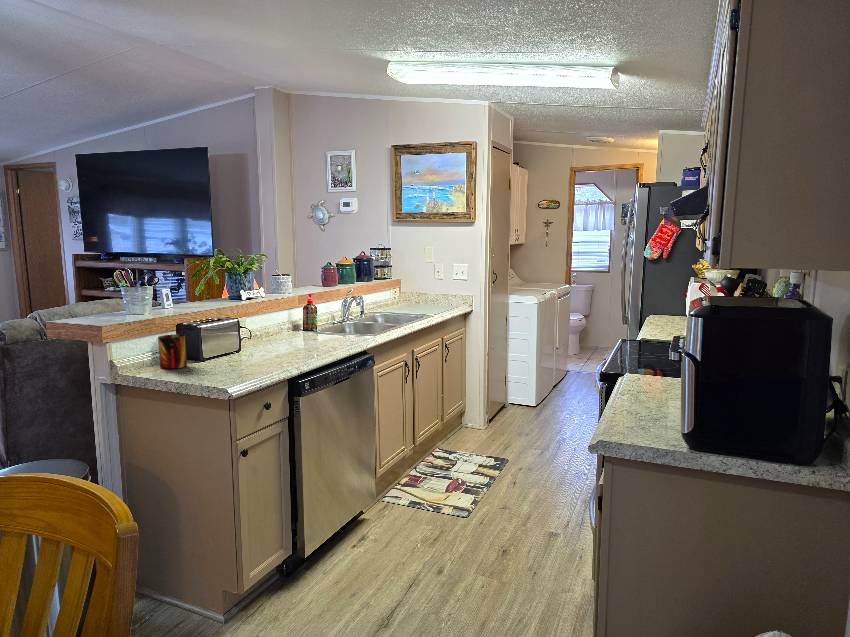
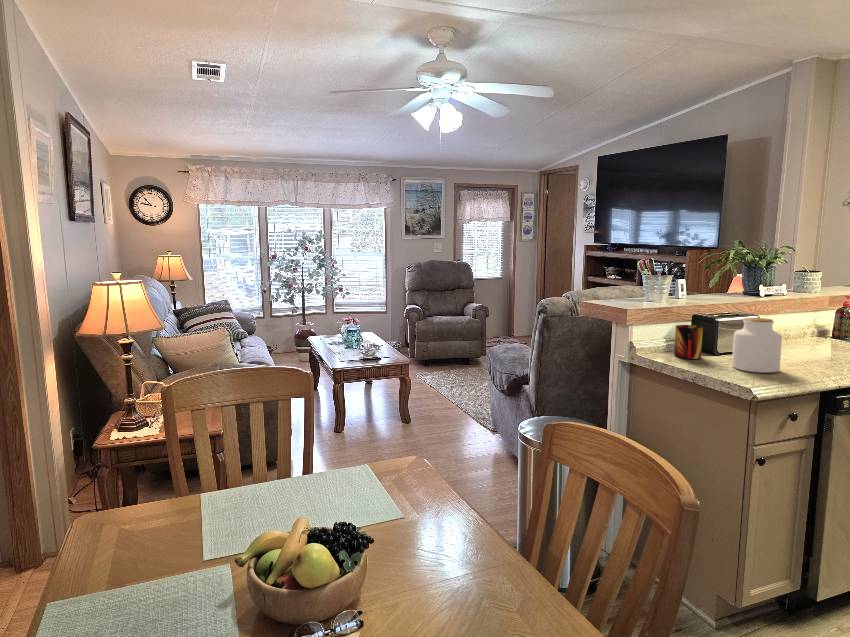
jar: none [212,322,254,372] -> present [732,318,782,373]

